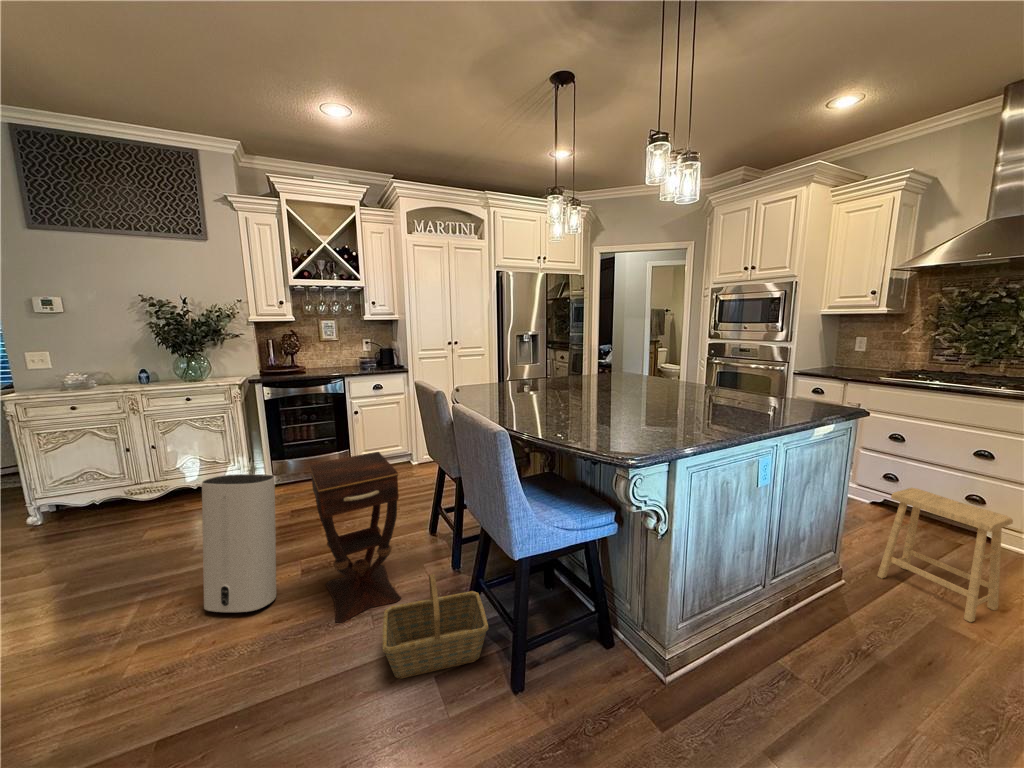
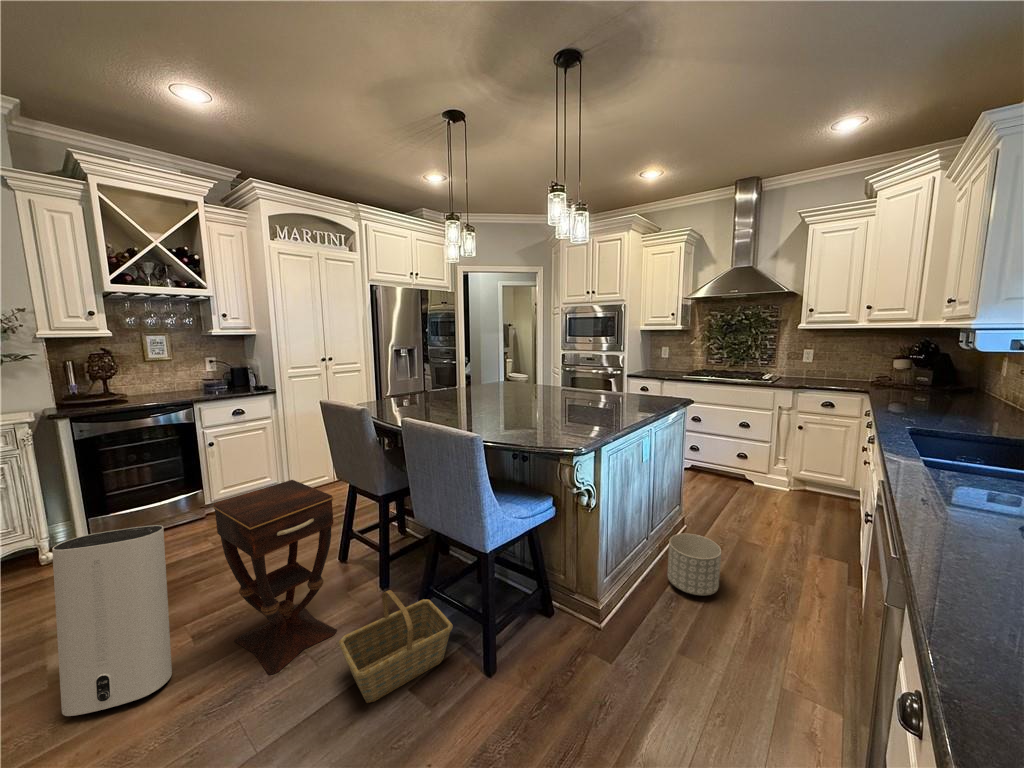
footstool: present [878,488,1013,622] -> none [701,452,770,536]
planter: none [787,592,876,689] -> present [667,533,721,595]

